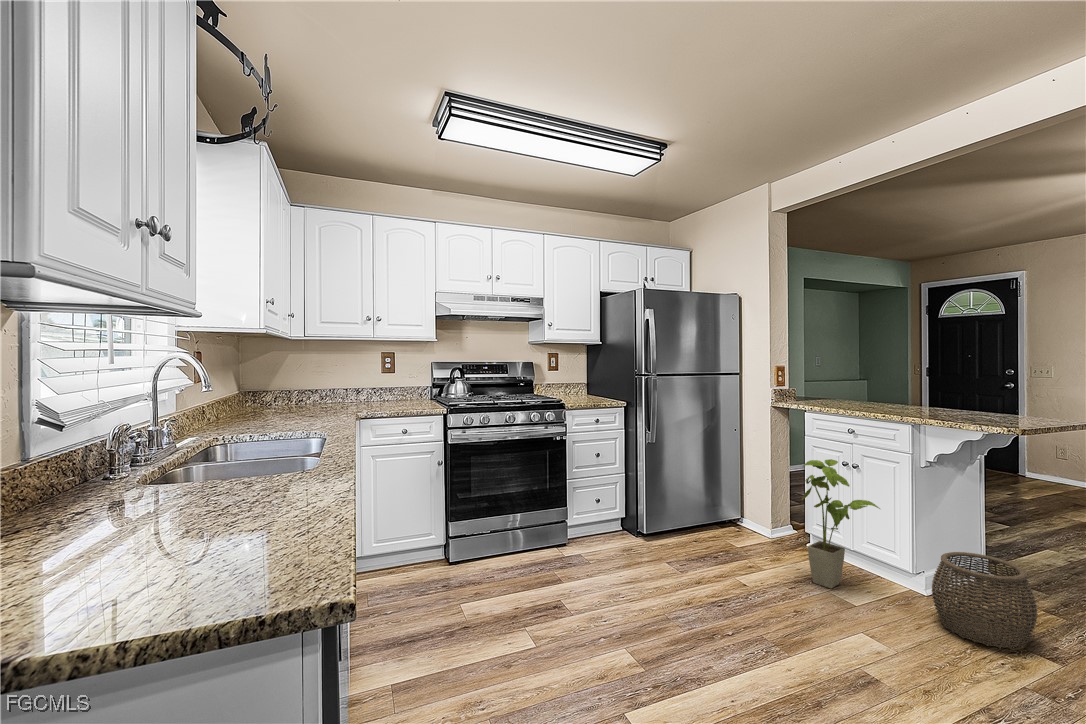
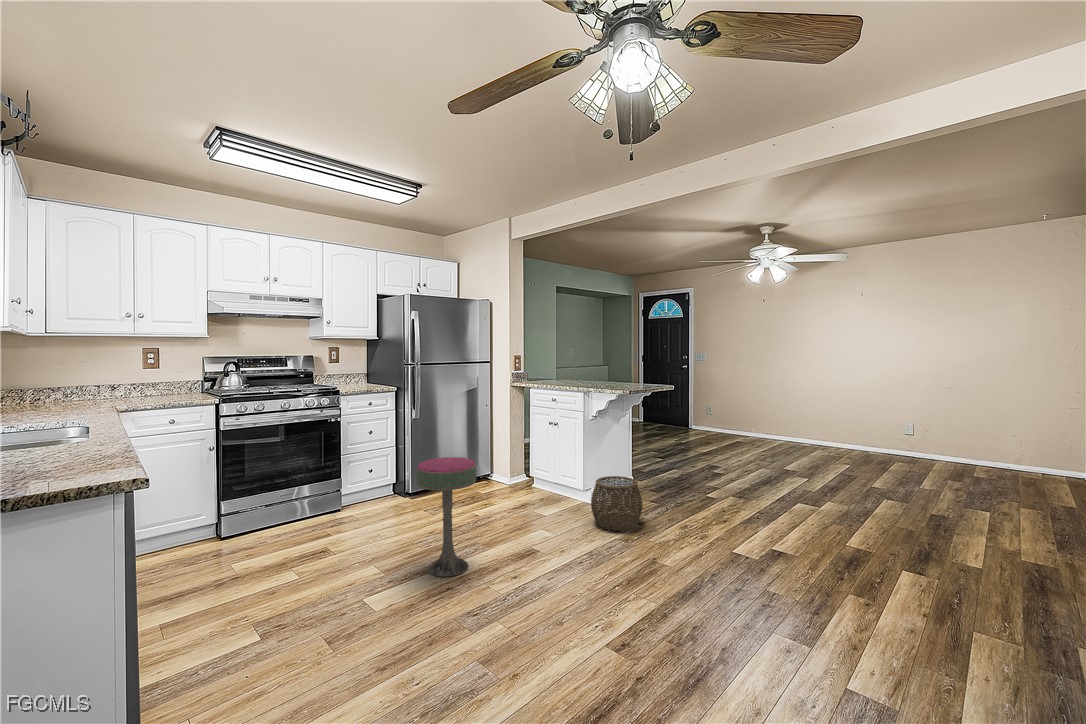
house plant: present [801,459,880,588] -> none [519,422,567,513]
bar stool: none [684,505,772,683] -> present [417,457,476,577]

